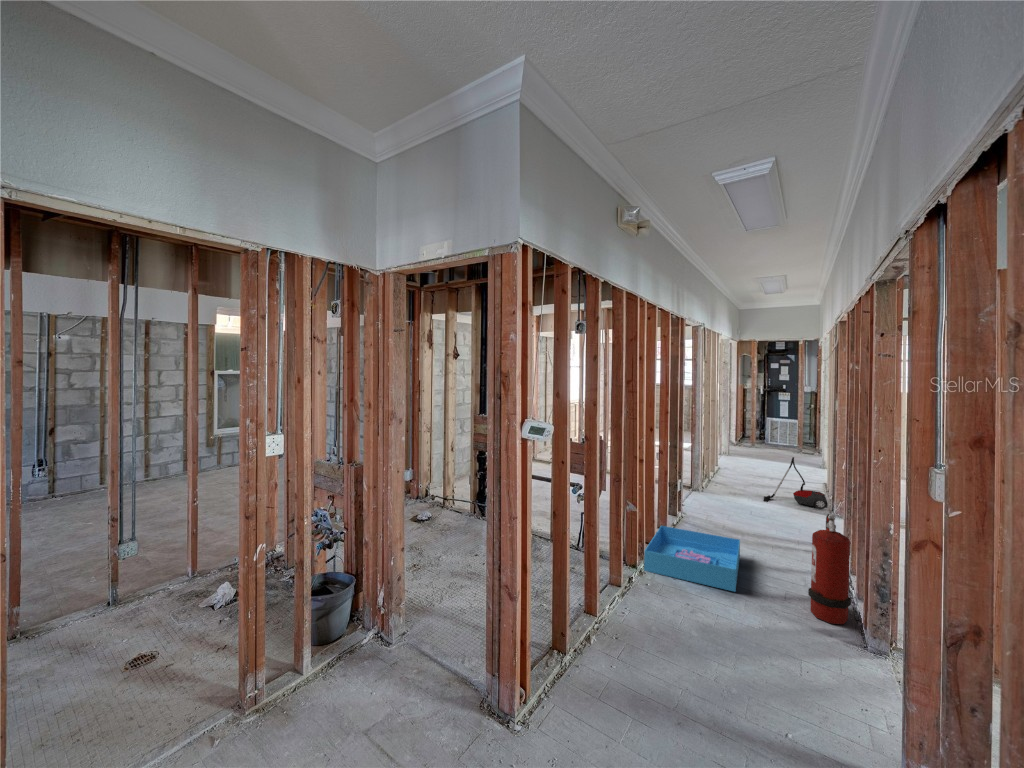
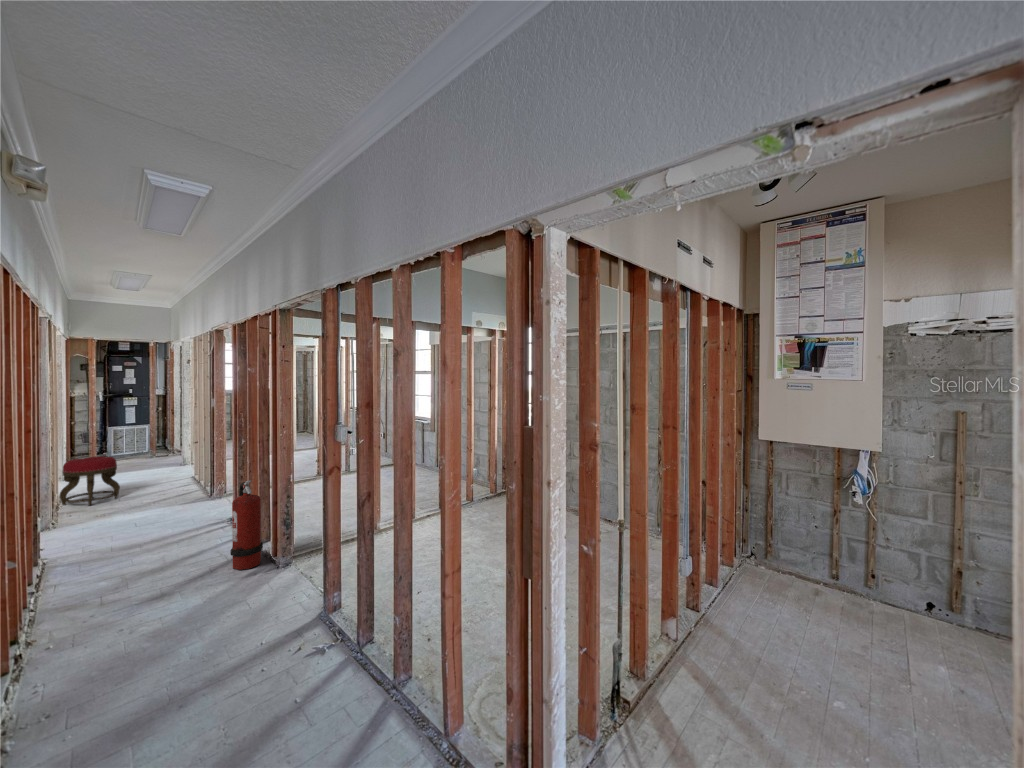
stool: none [713,445,754,487] -> present [60,456,120,505]
vacuum cleaner: present [763,457,828,509] -> none [139,455,207,508]
storage bin: present [644,526,740,592] -> none [19,542,160,627]

